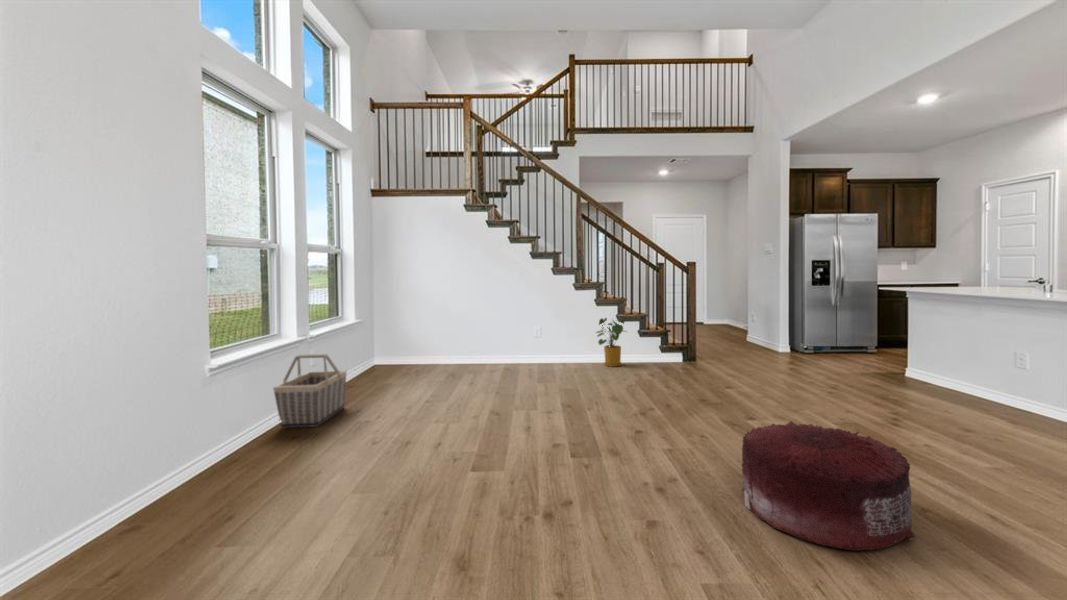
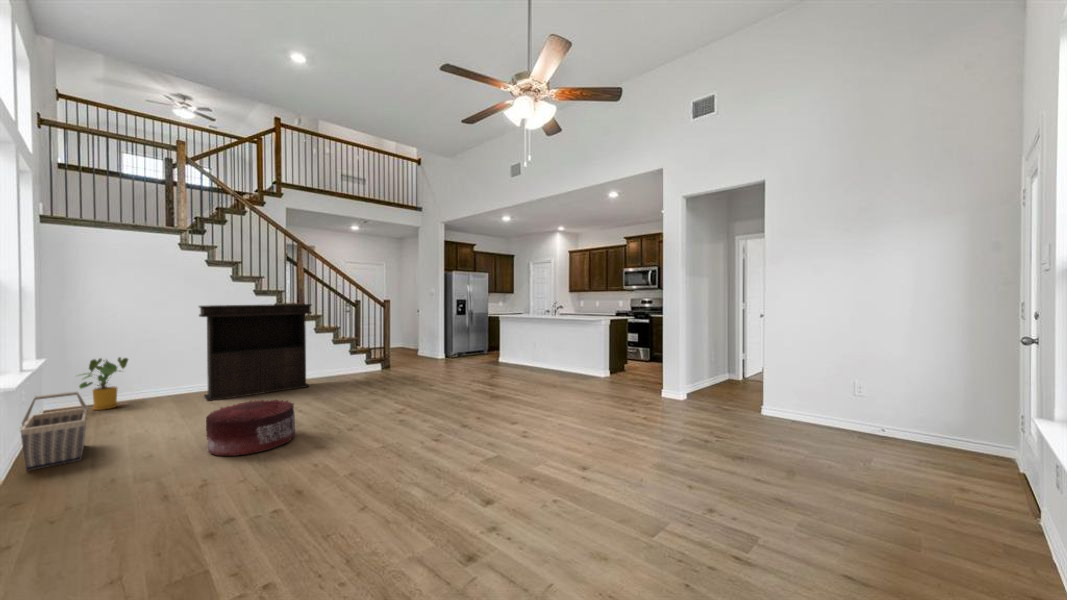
console table: none [469,267,580,375] -> present [199,304,312,401]
house plant: present [596,318,625,367] -> present [79,357,128,410]
pouf: present [742,421,915,551] -> present [206,400,296,456]

